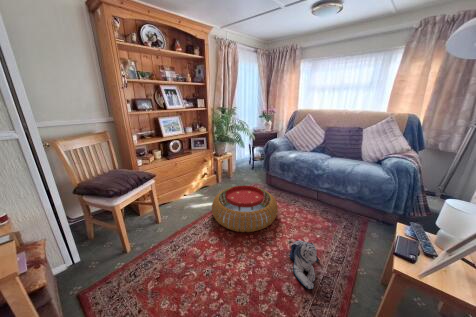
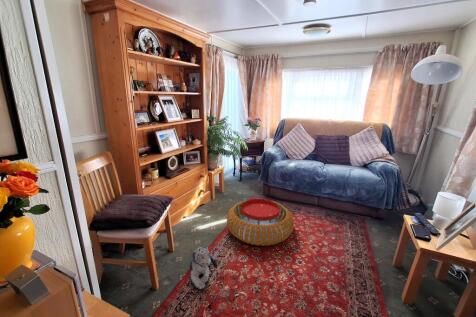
plush toy: present [289,240,319,289] -> present [190,247,217,289]

